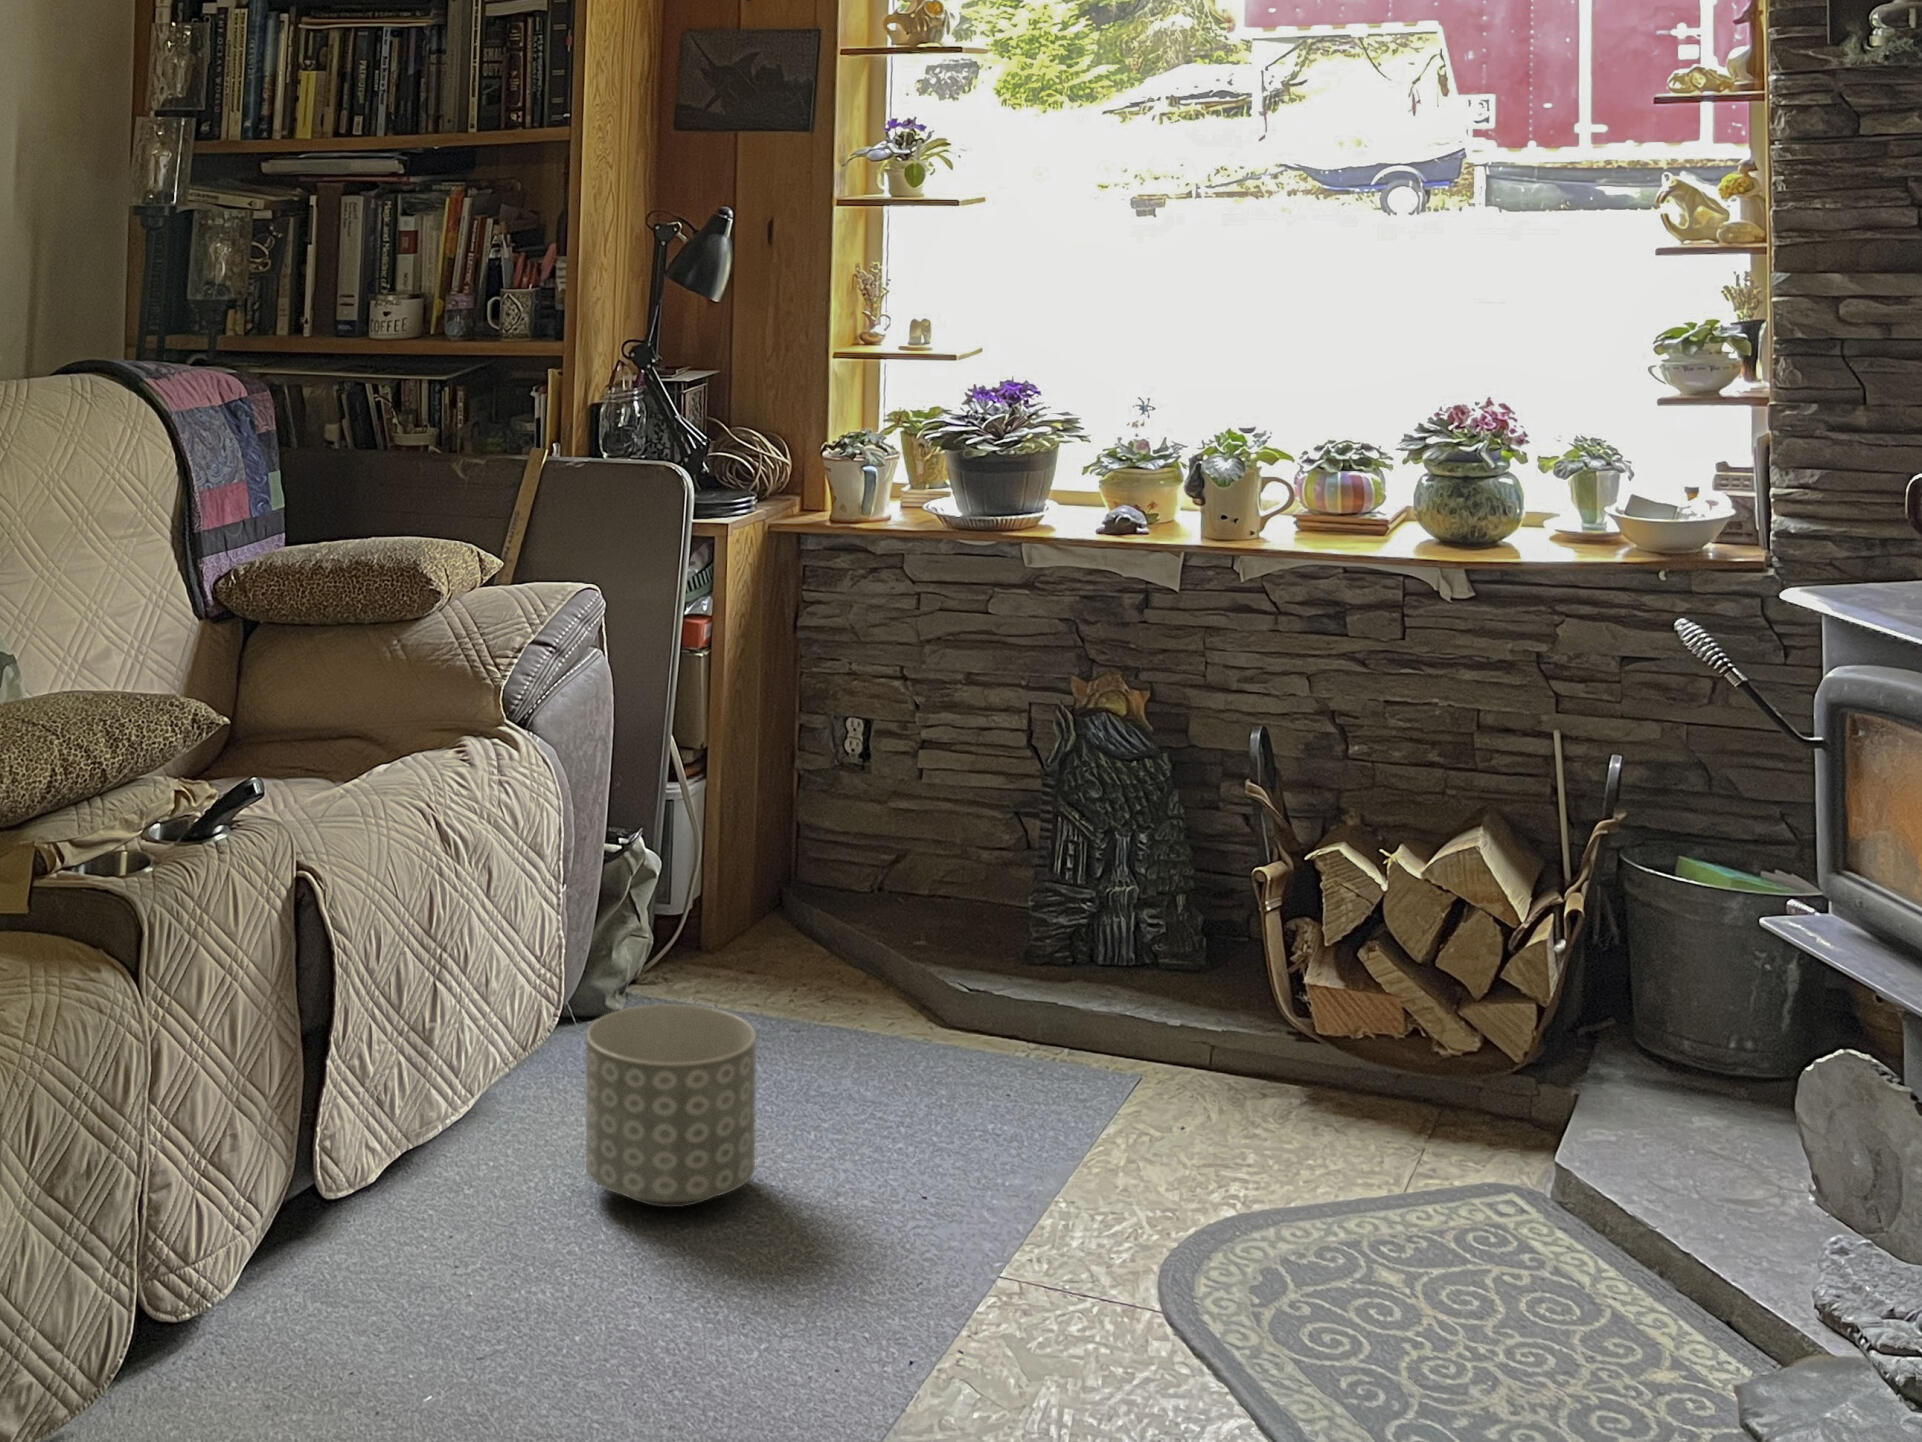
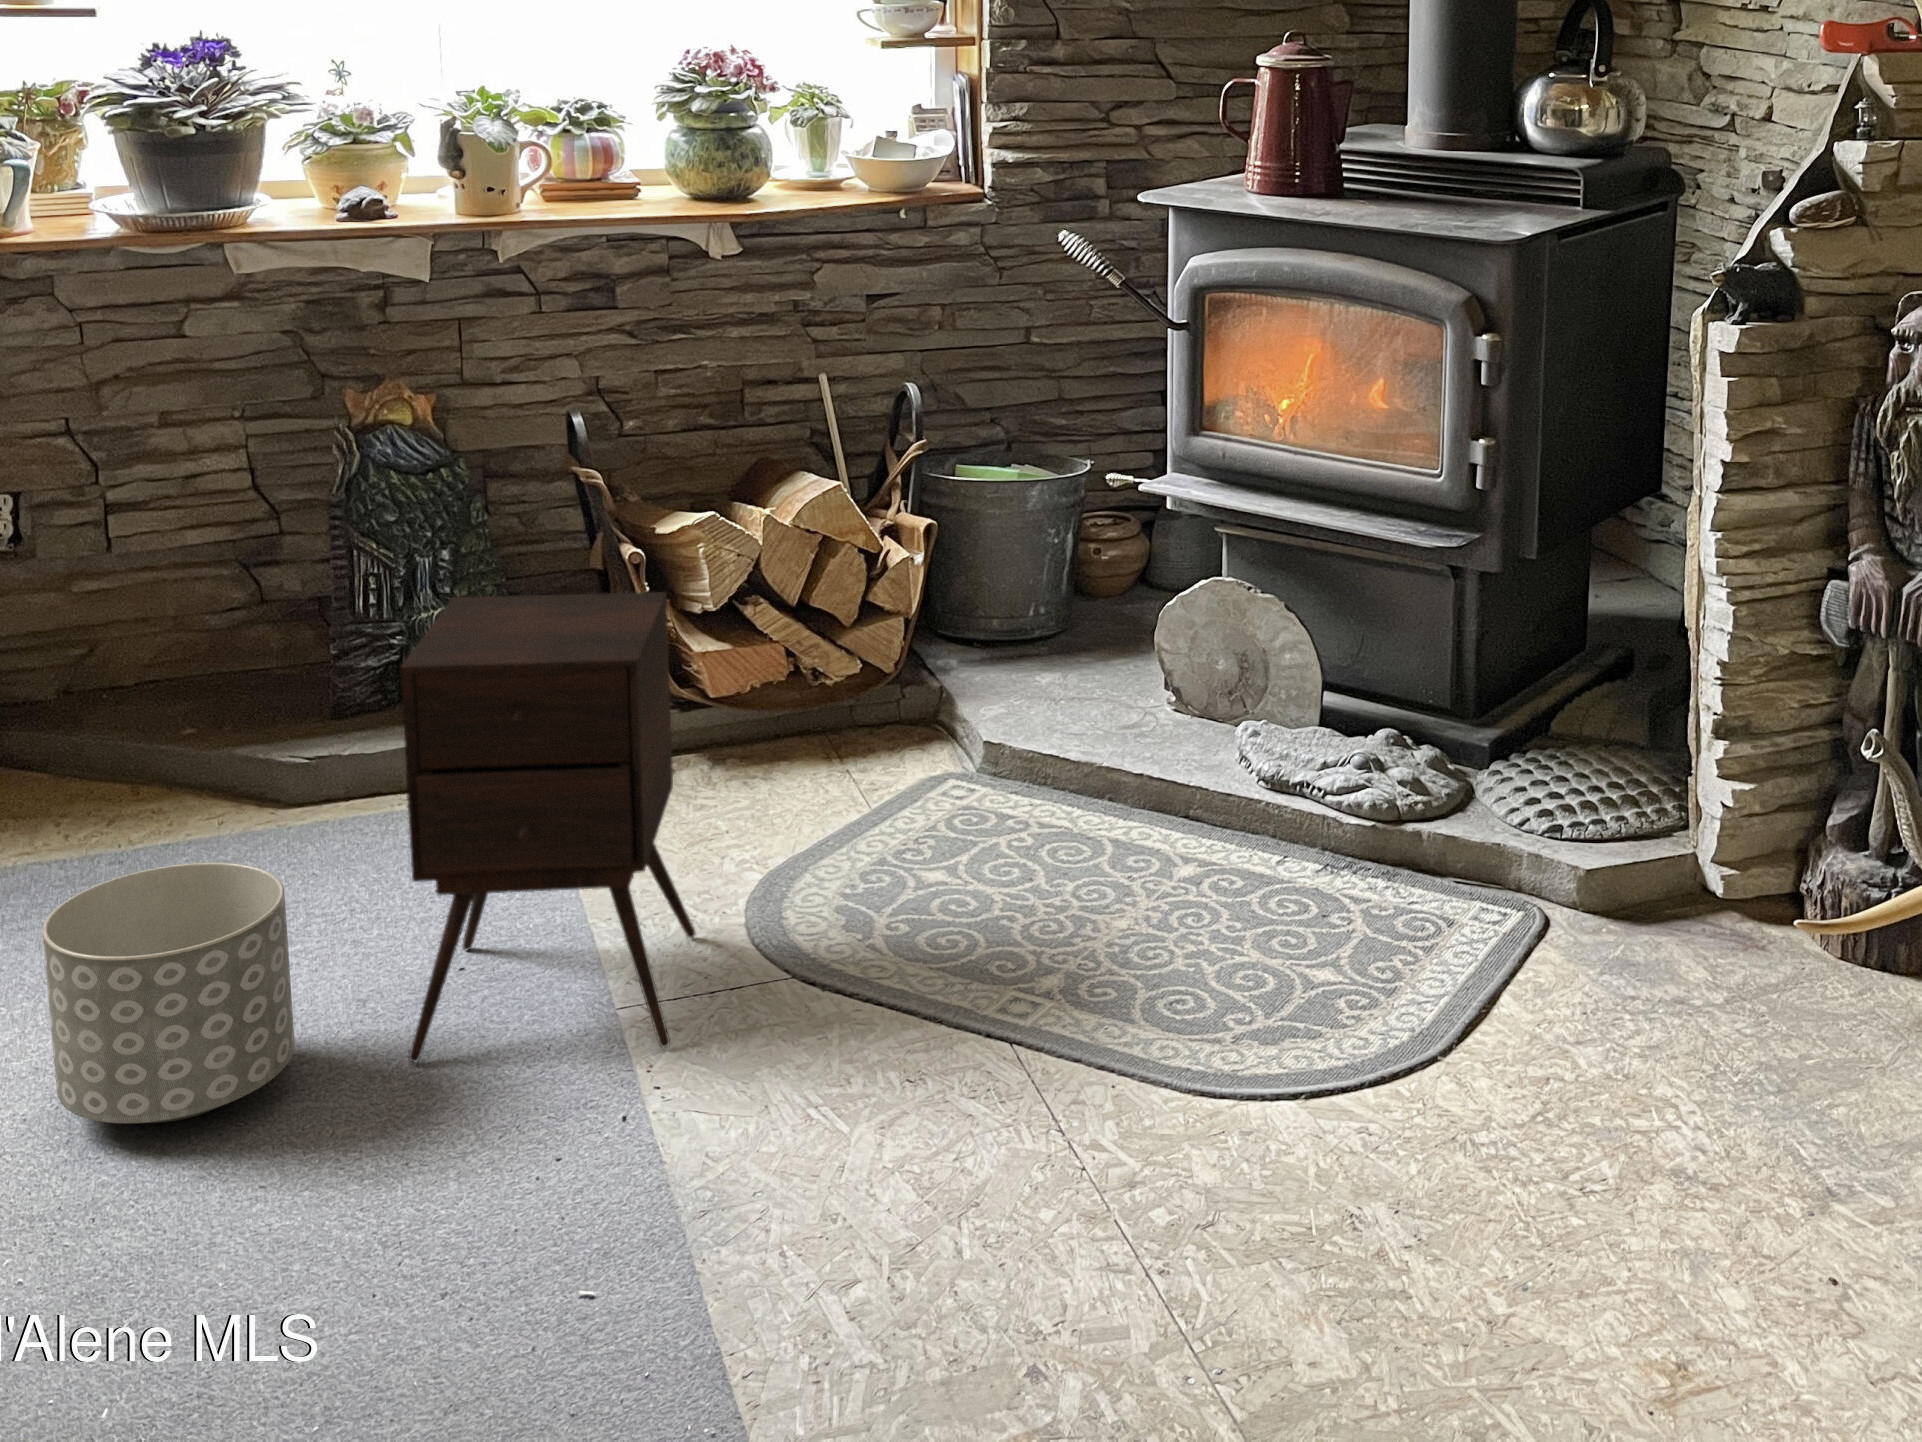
side table: none [819,847,1122,1302] -> present [400,592,696,1062]

